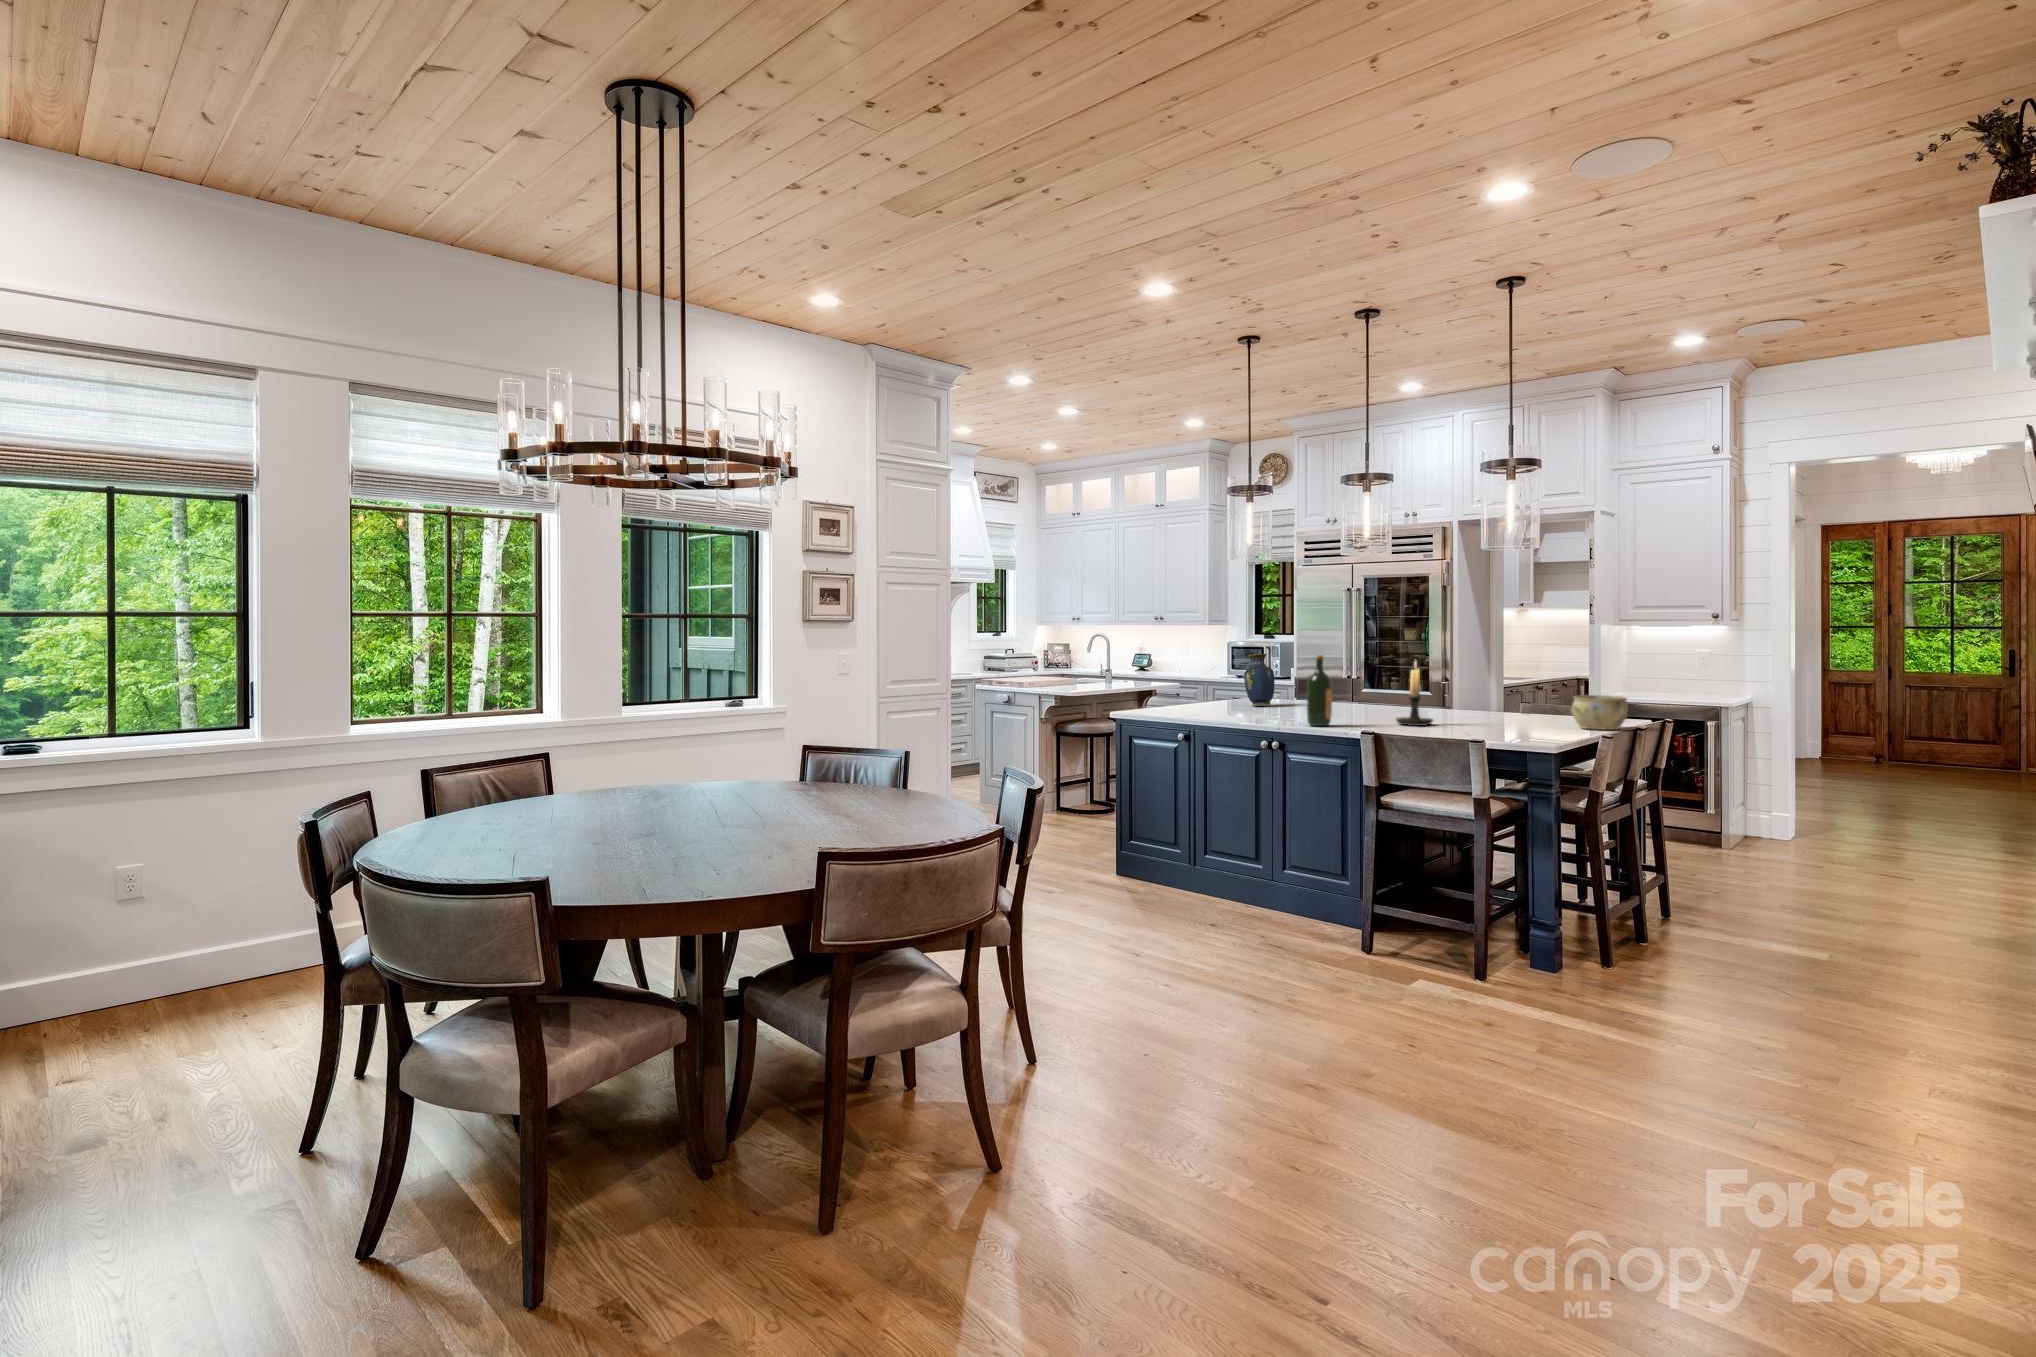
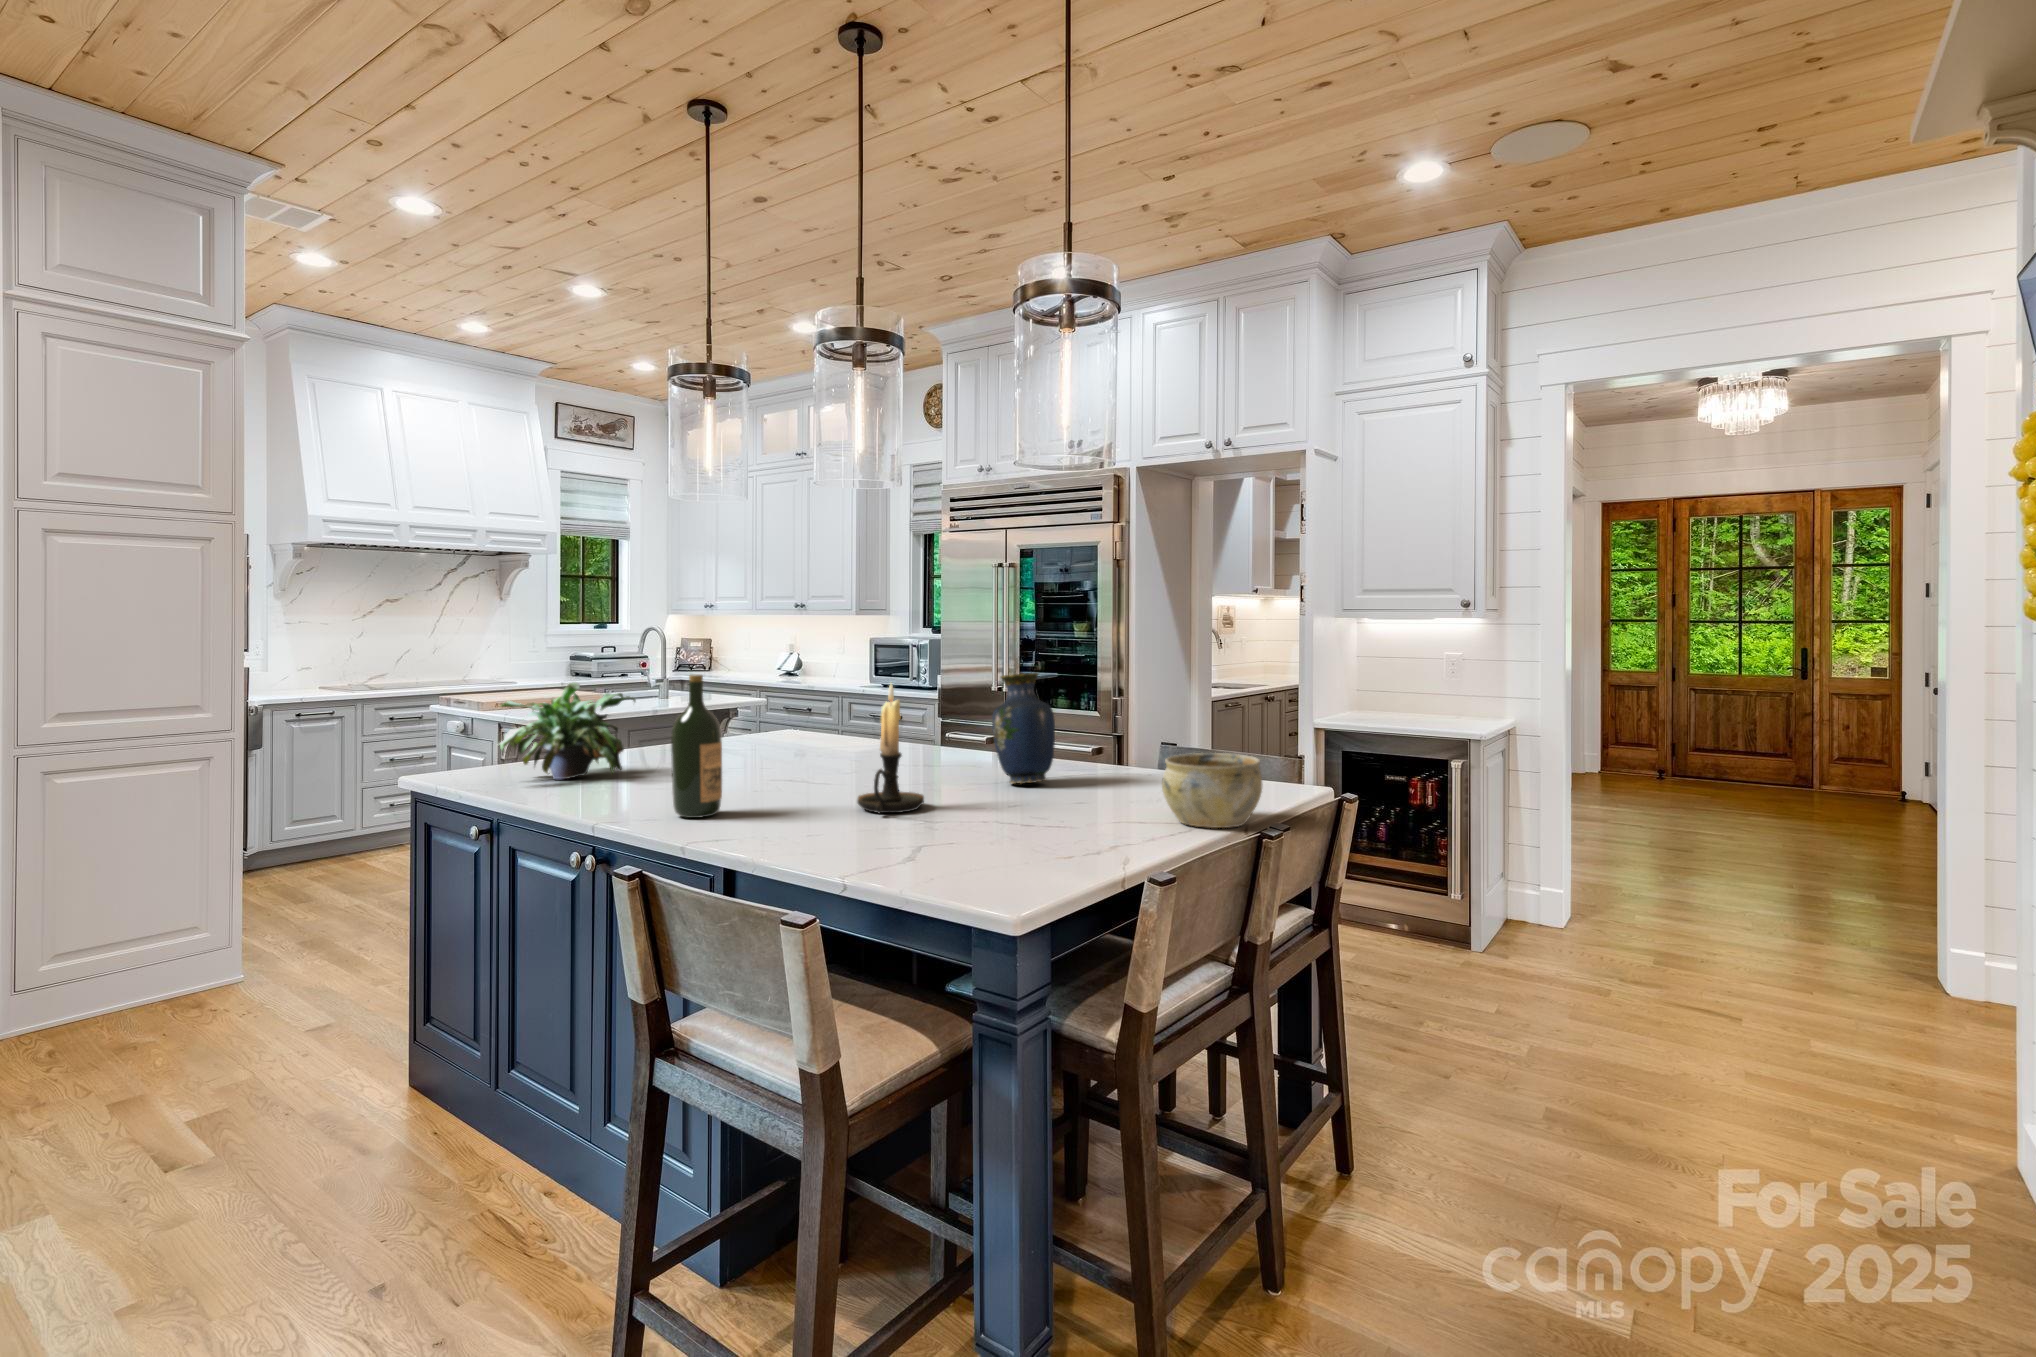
vase: present [1244,654,1275,706] -> present [992,673,1055,784]
potted plant: none [1162,662,1232,716] -> present [499,683,636,779]

